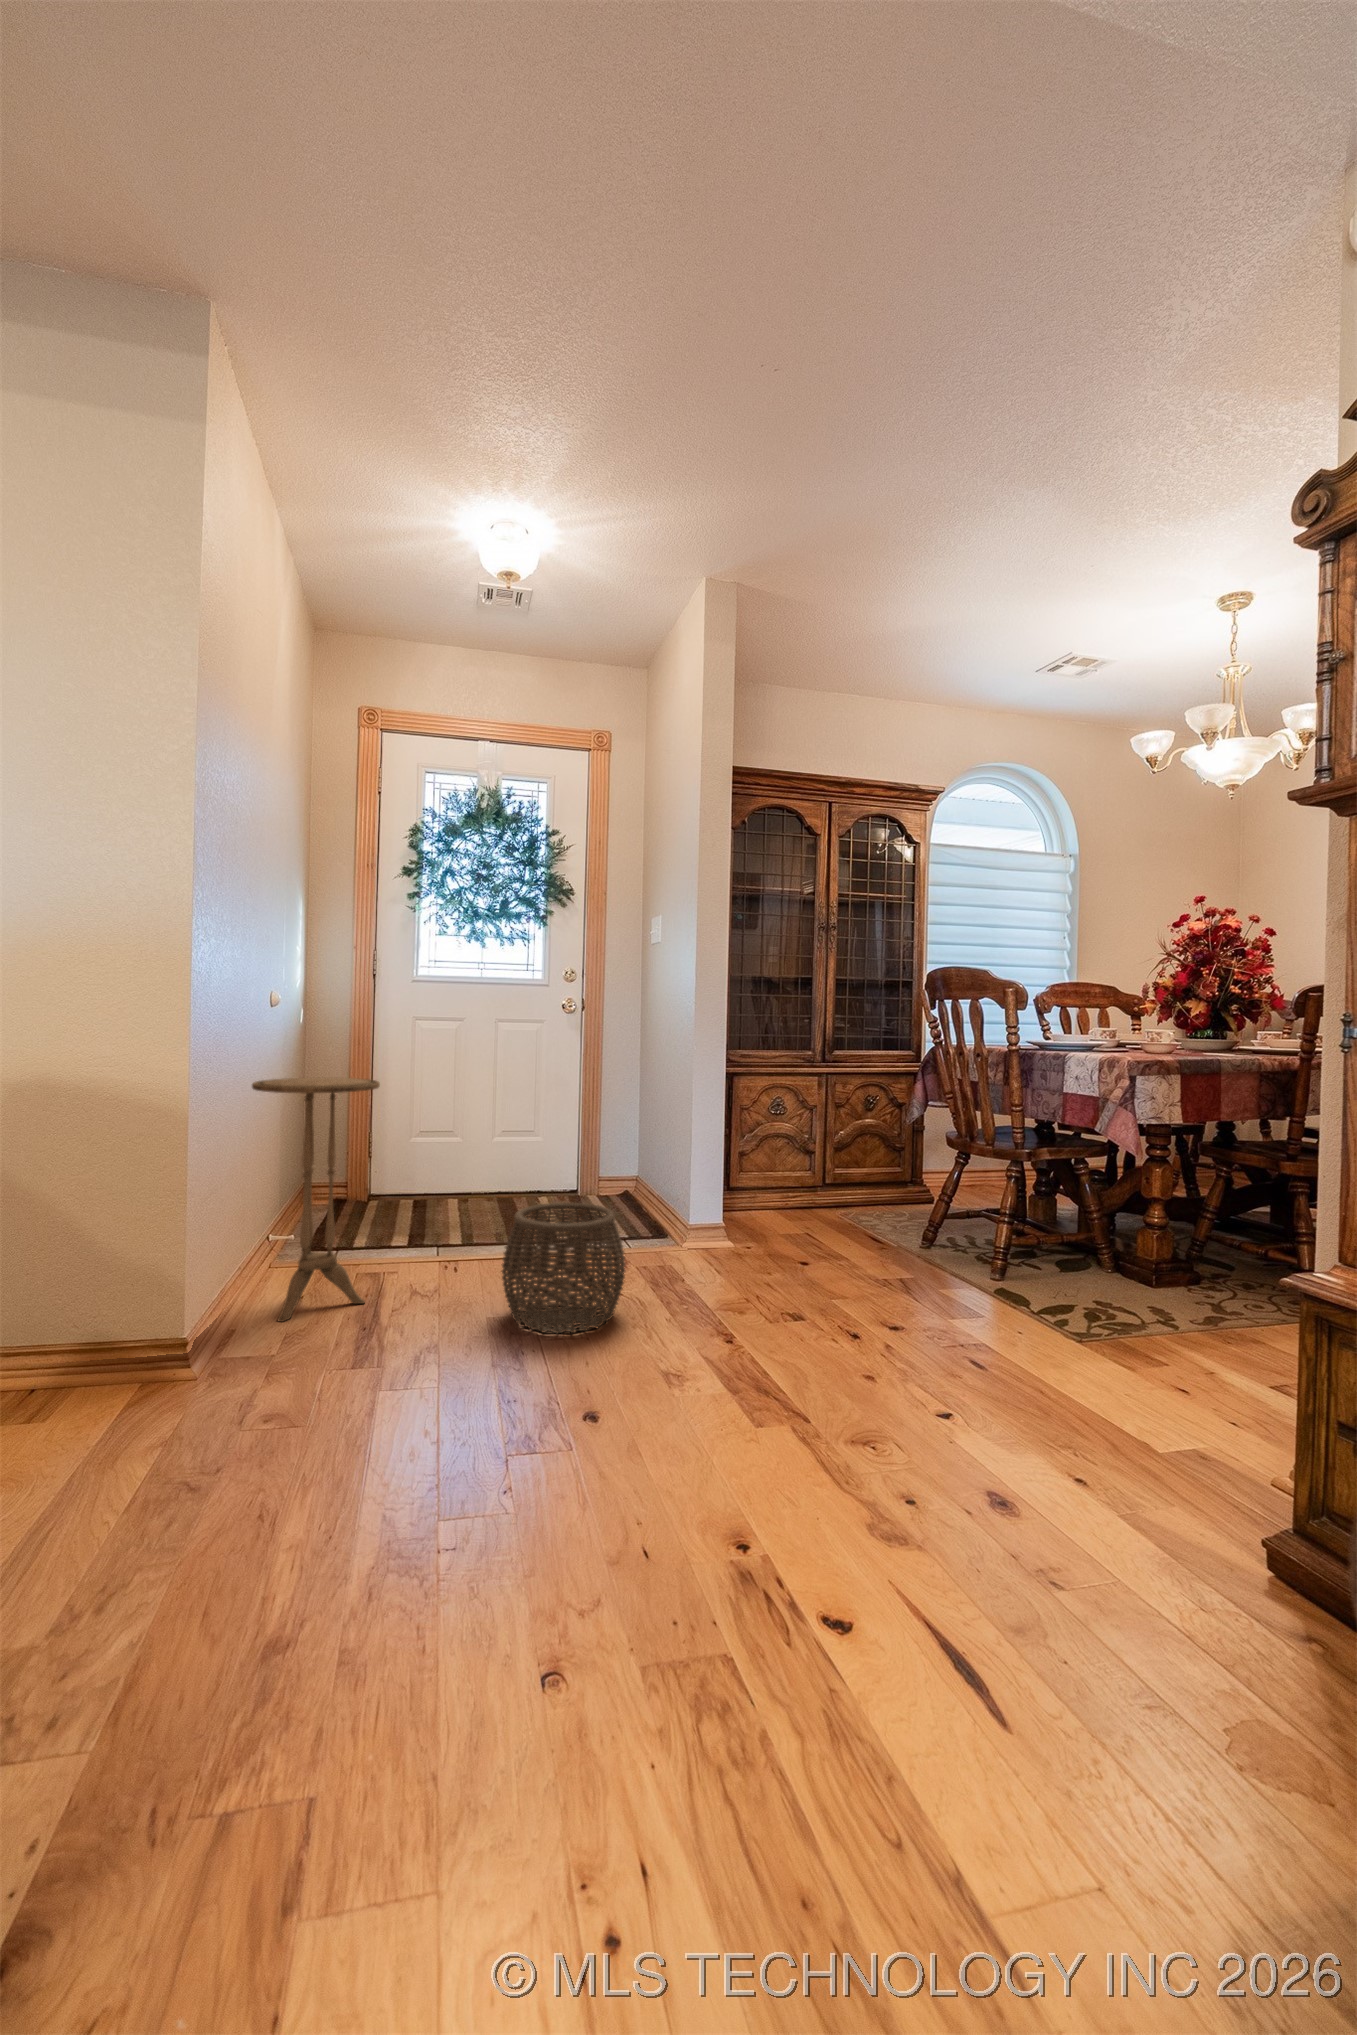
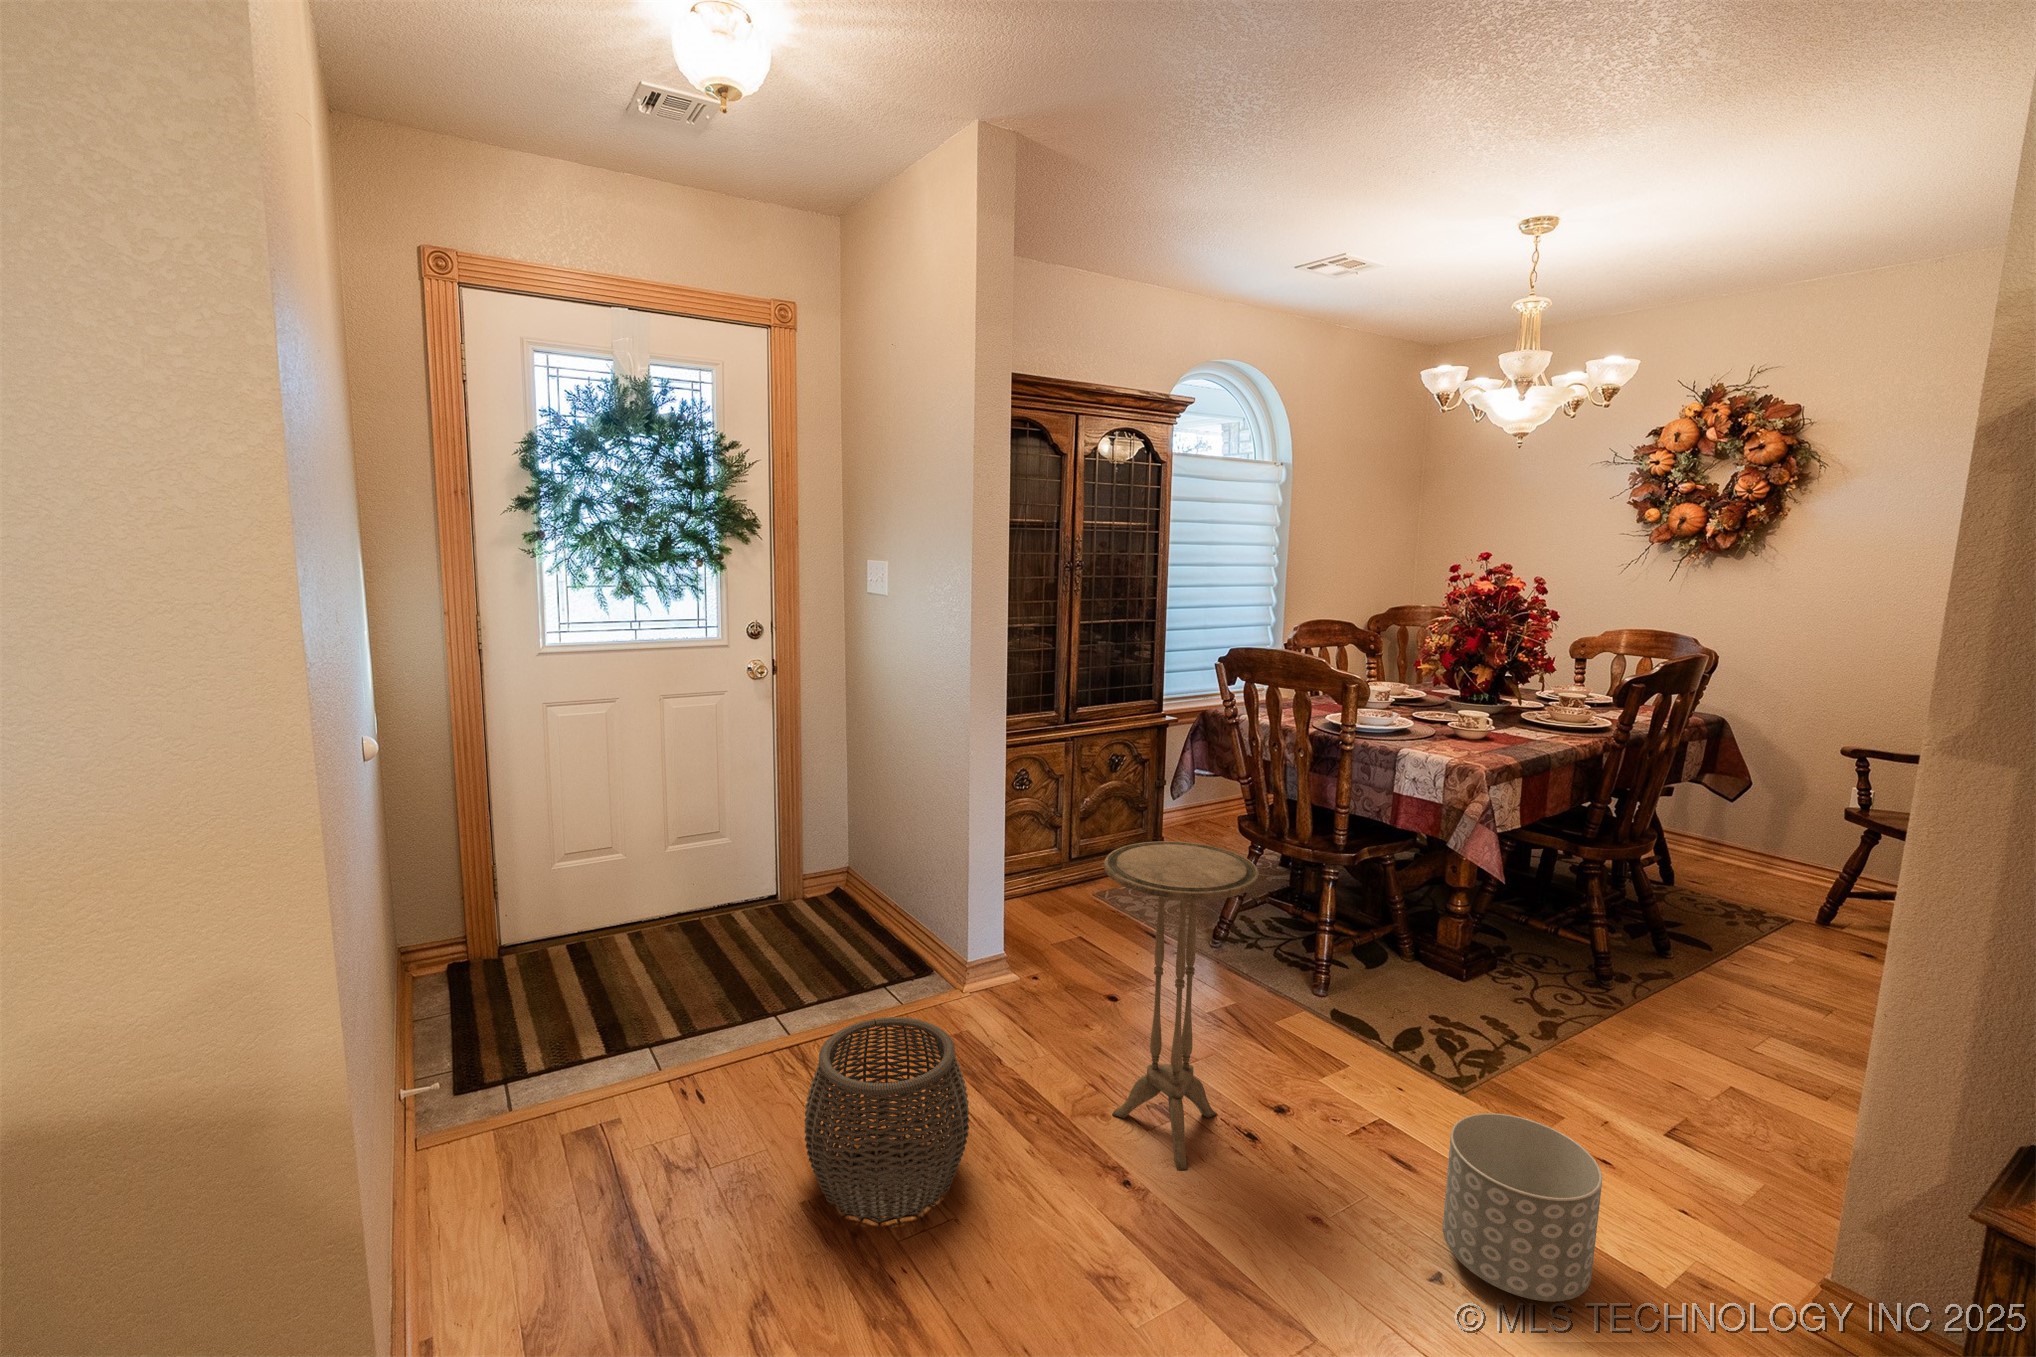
side table: present [252,1078,380,1322] -> present [1104,841,1259,1170]
planter: none [974,1292,1100,1429] -> present [1443,1113,1602,1302]

